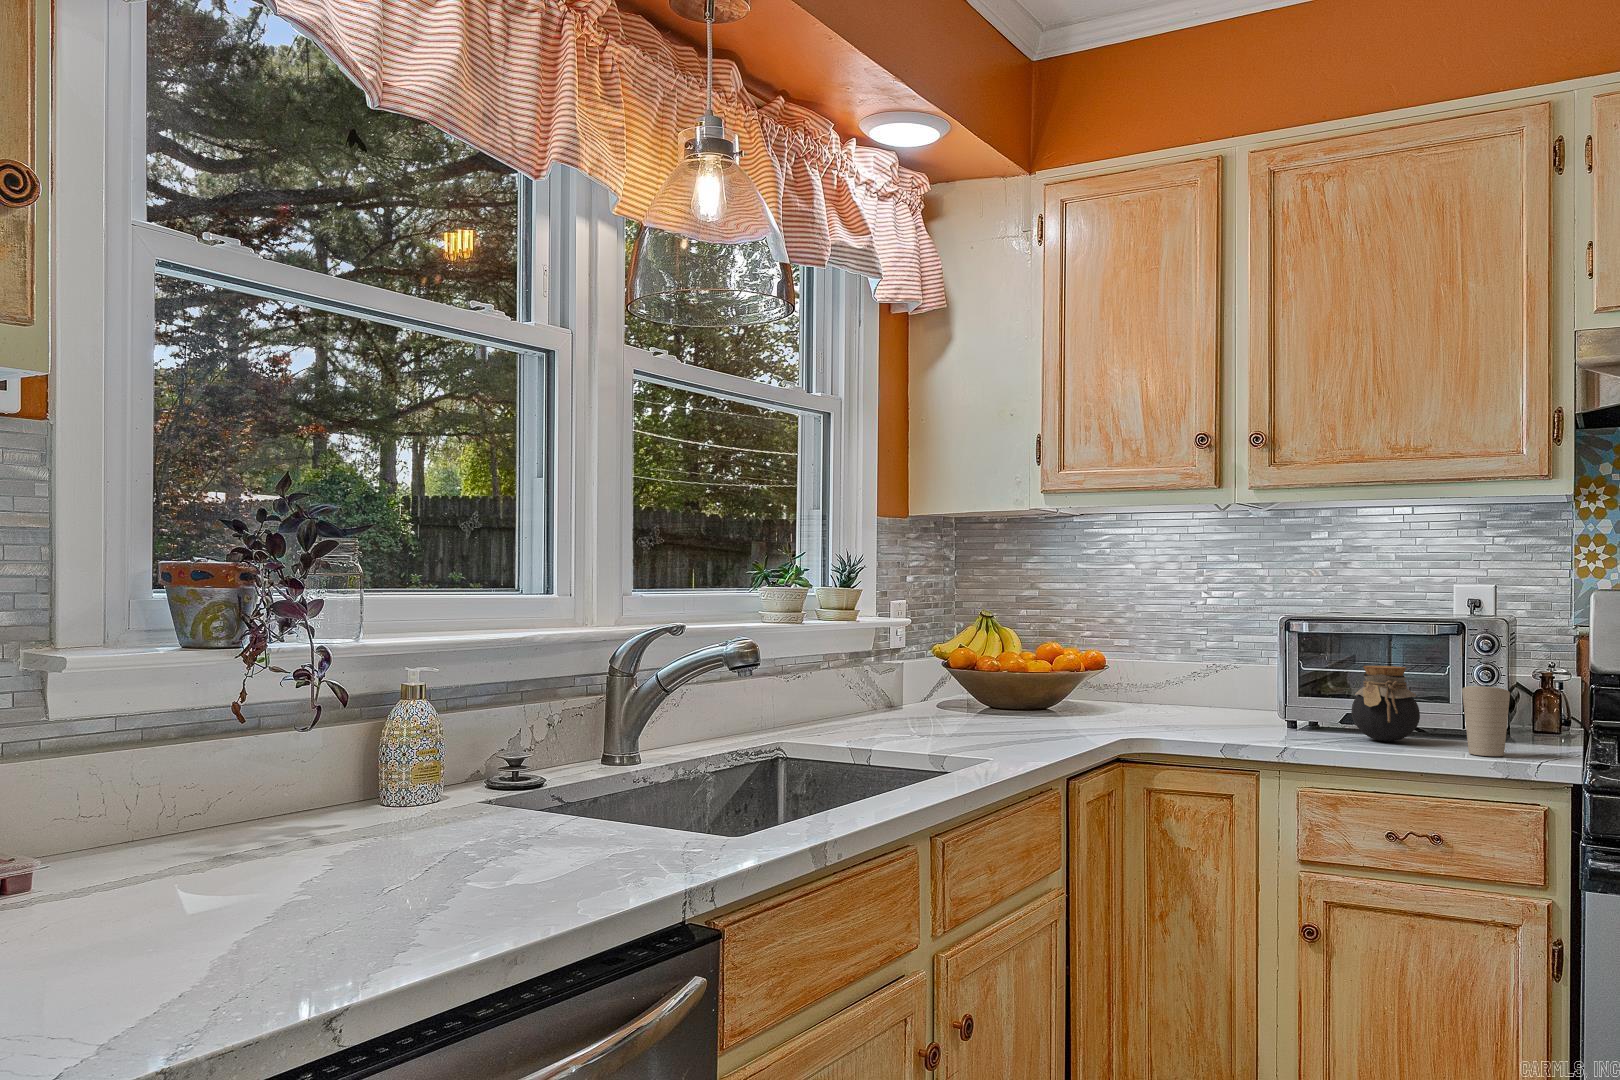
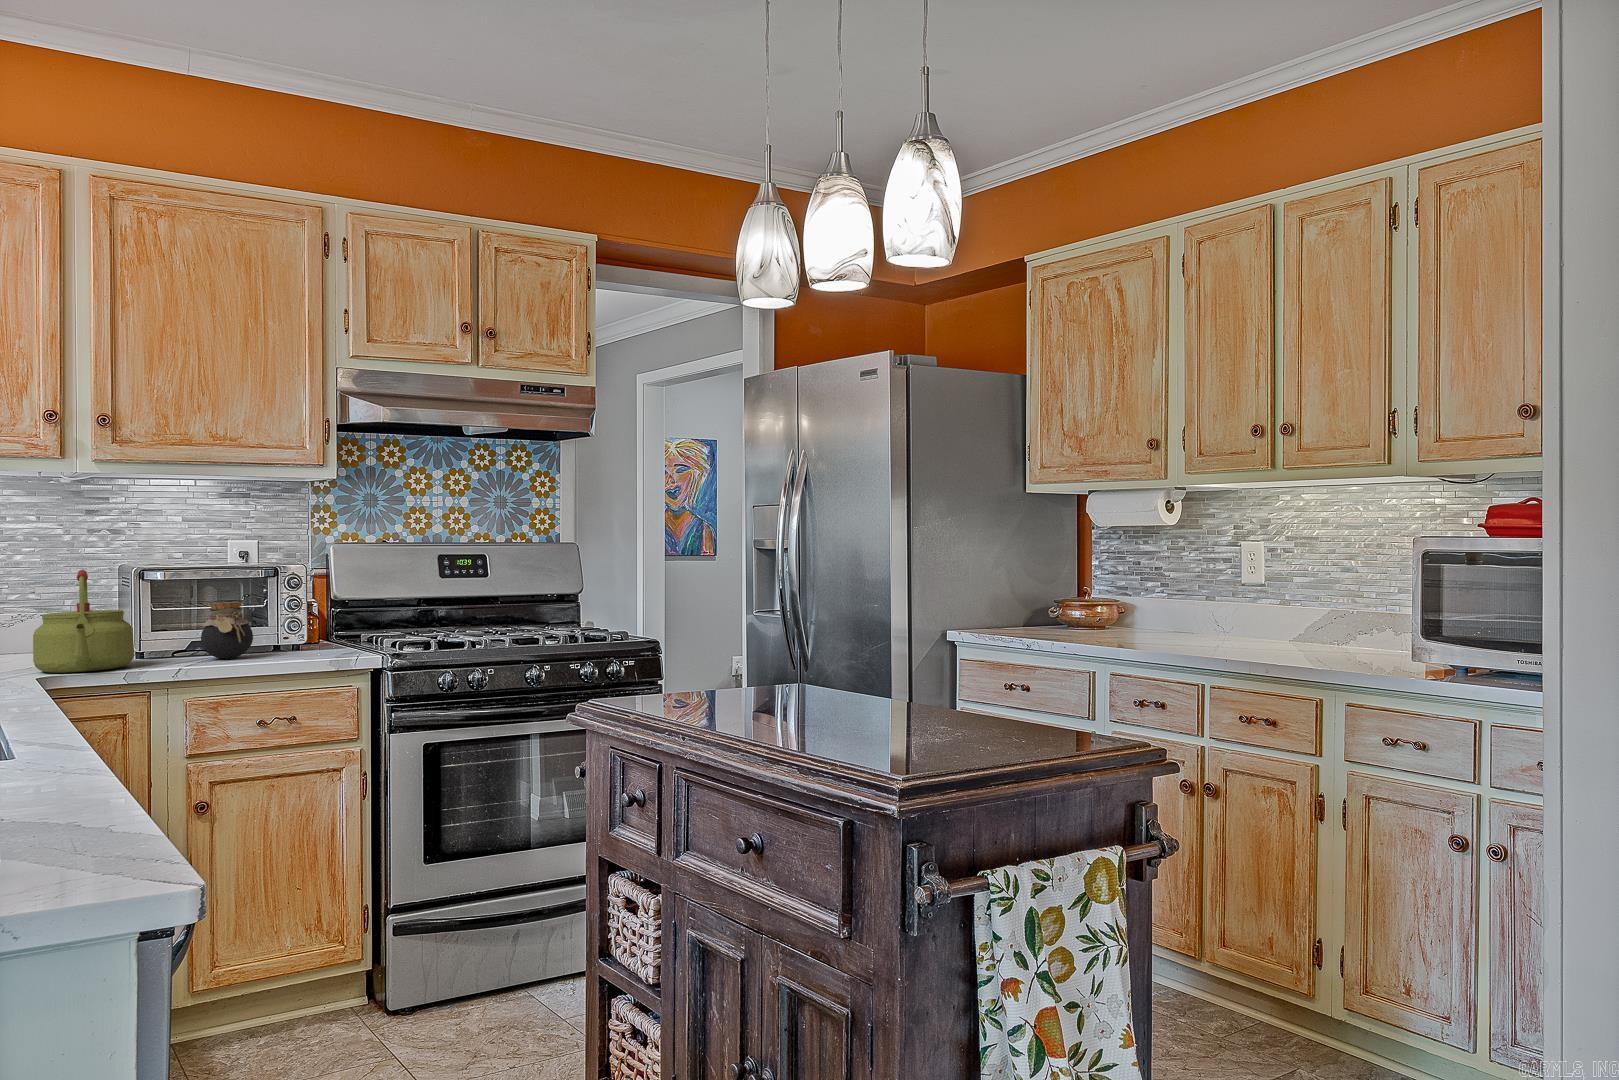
kettle: none [1165,613,1269,733] -> present [33,570,134,673]
cup: present [1462,686,1510,756] -> none [291,608,323,656]

